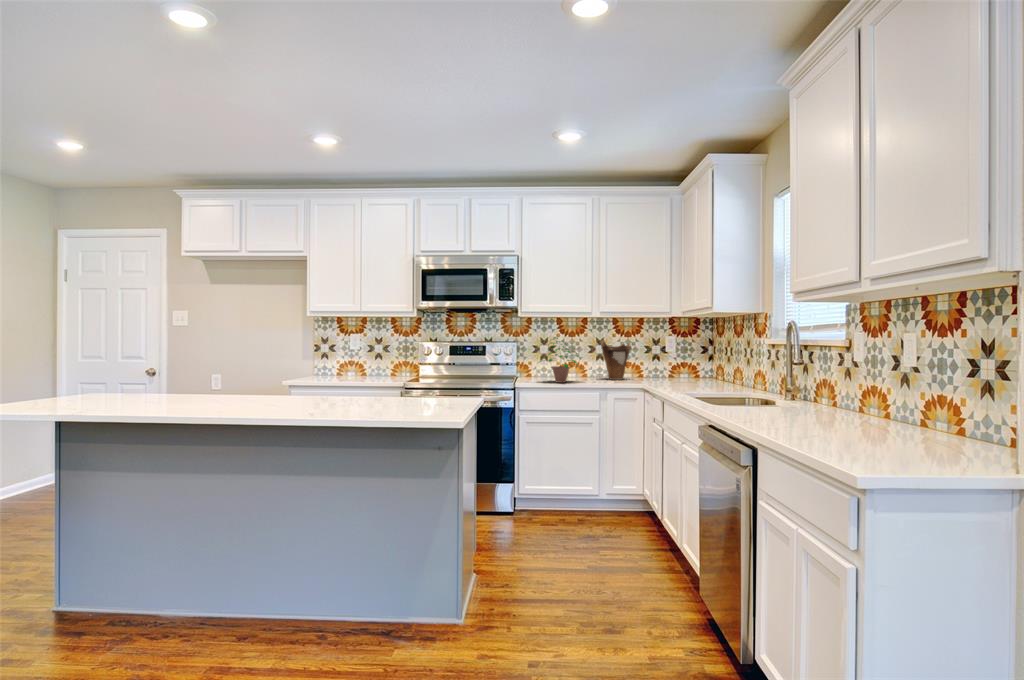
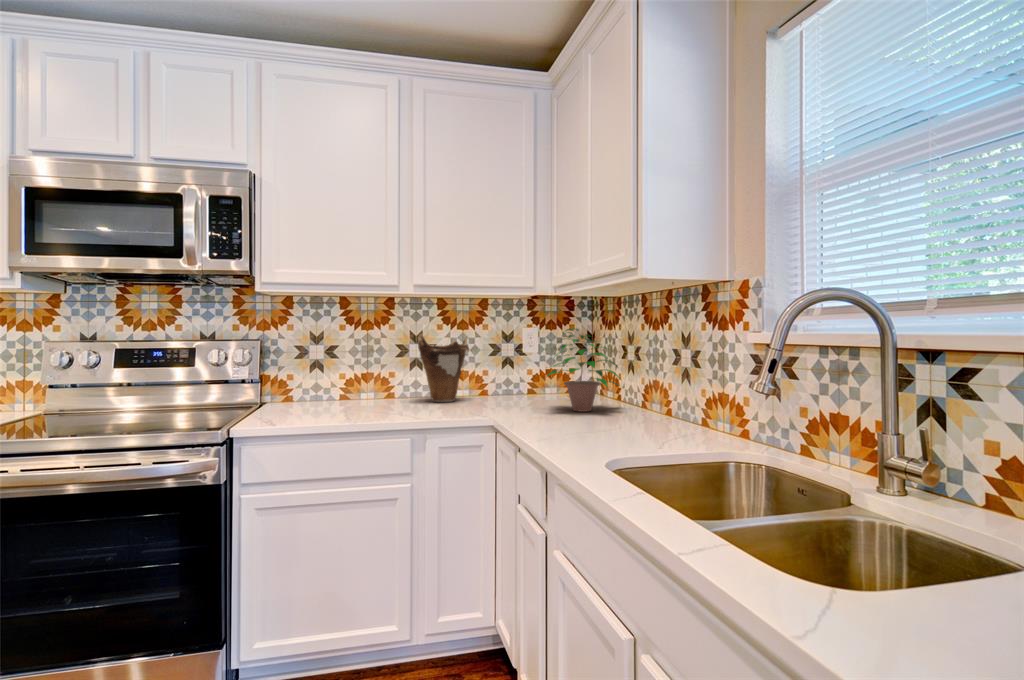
potted plant: present [548,337,577,383] -> present [547,328,618,412]

